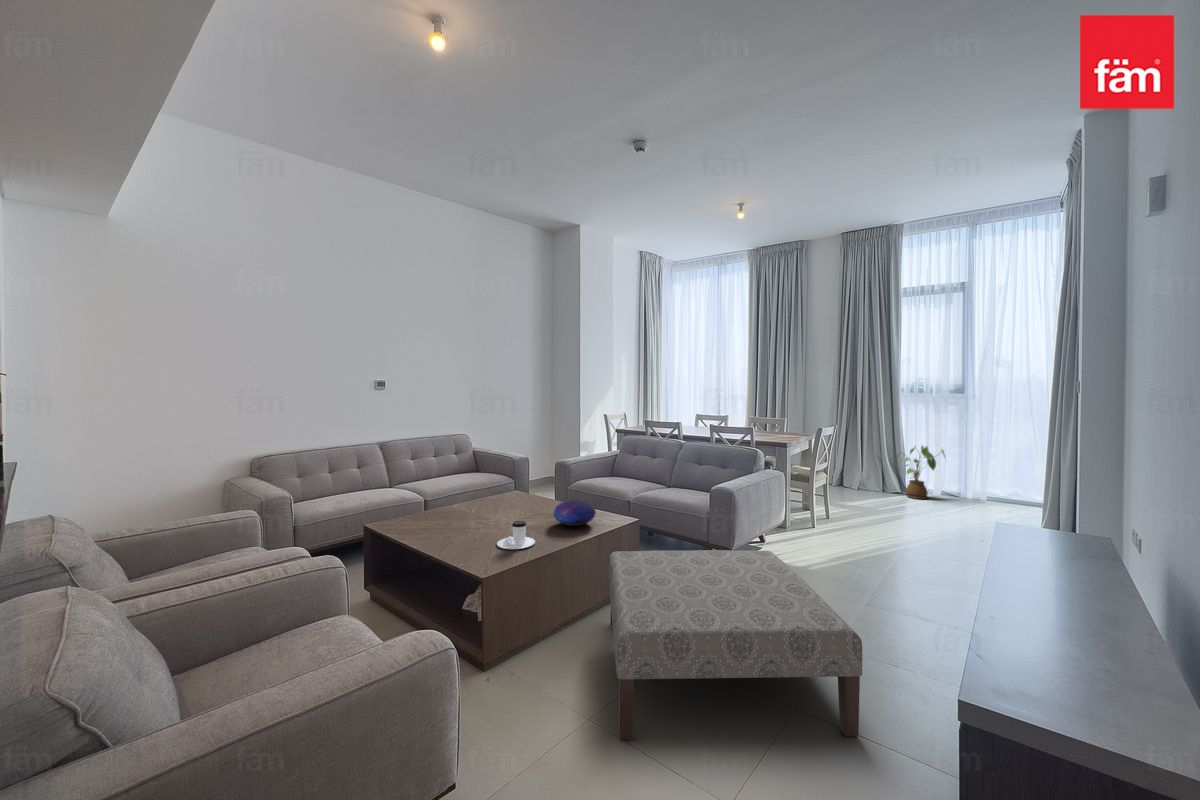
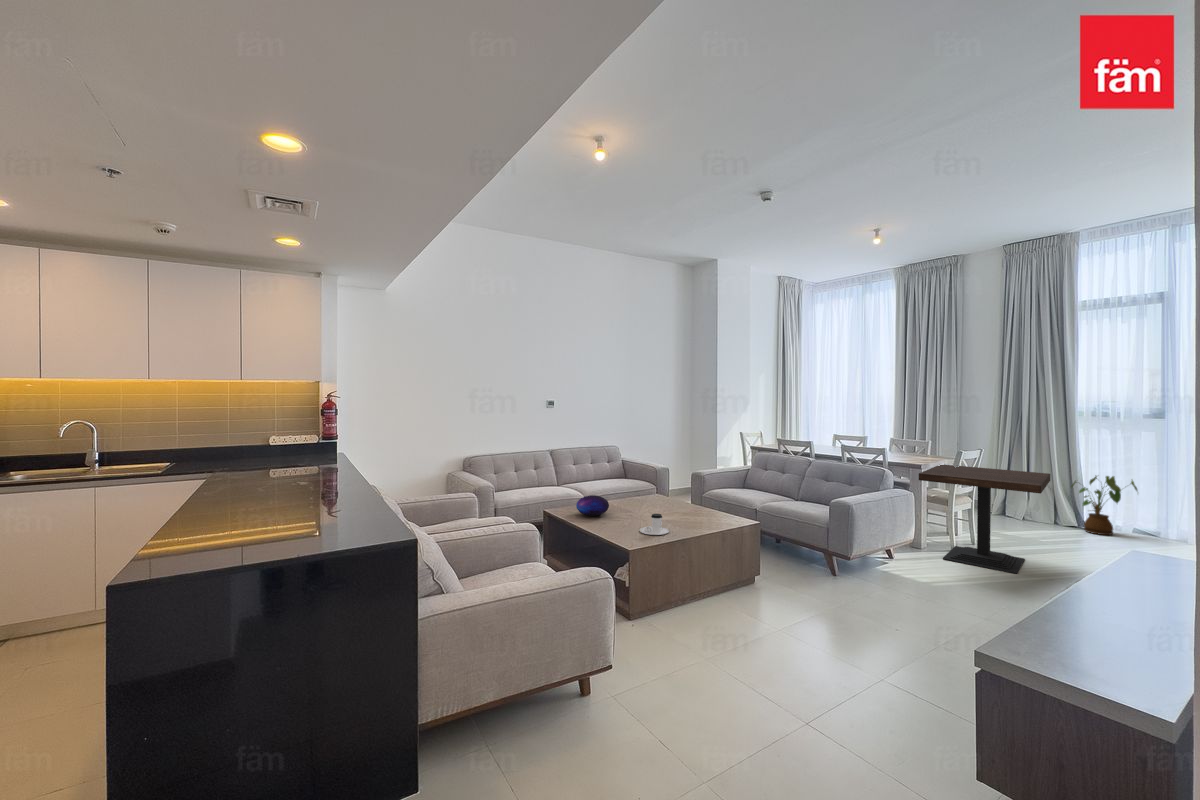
side table: none [788,442,898,547] -> present [919,465,1050,574]
decorative orb: present [554,499,596,526] -> present [576,495,609,516]
ottoman: present [609,550,862,740] -> none [724,545,935,707]

